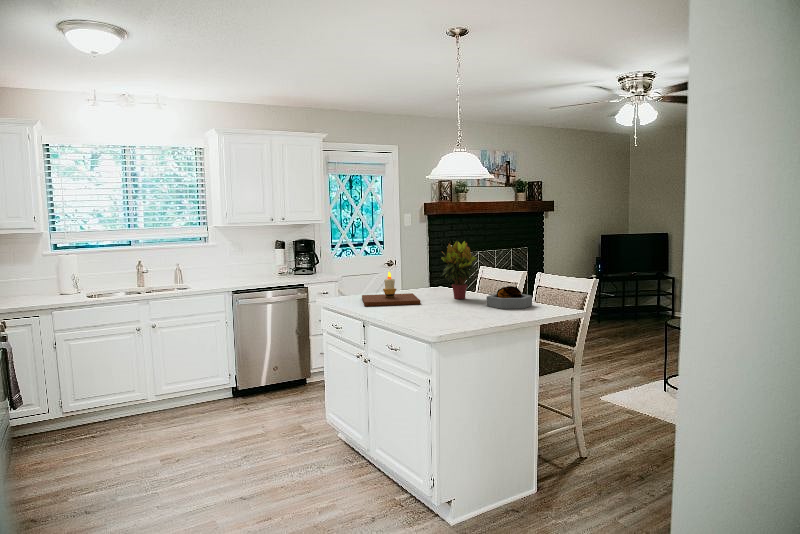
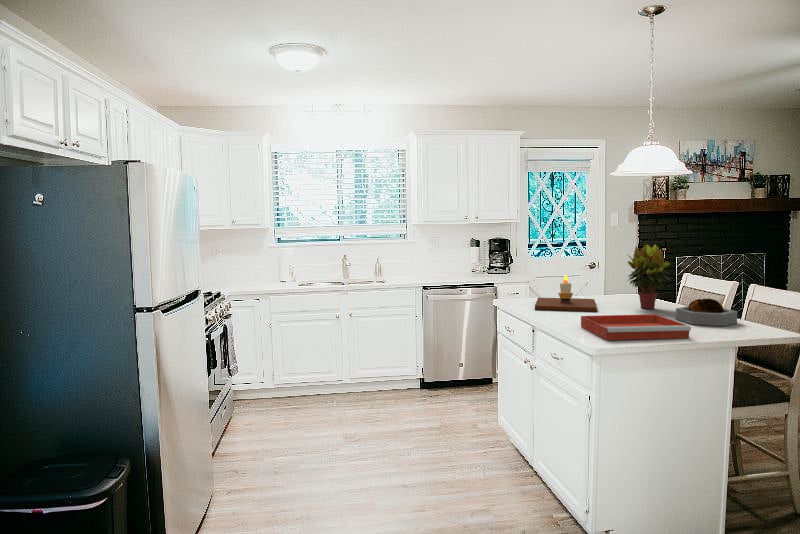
tray: none [415,302,507,326] -> present [581,314,691,340]

